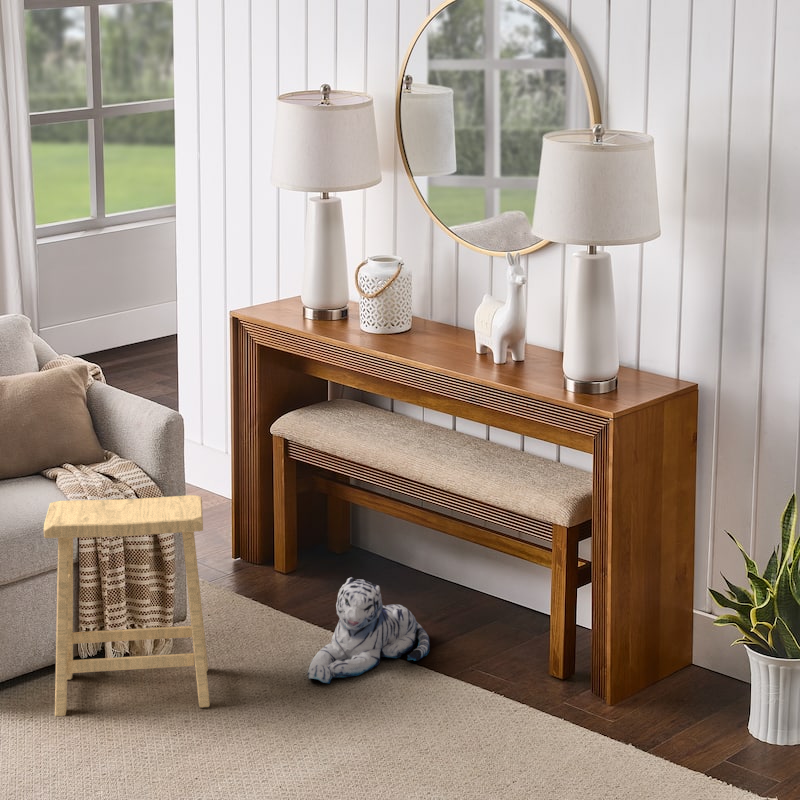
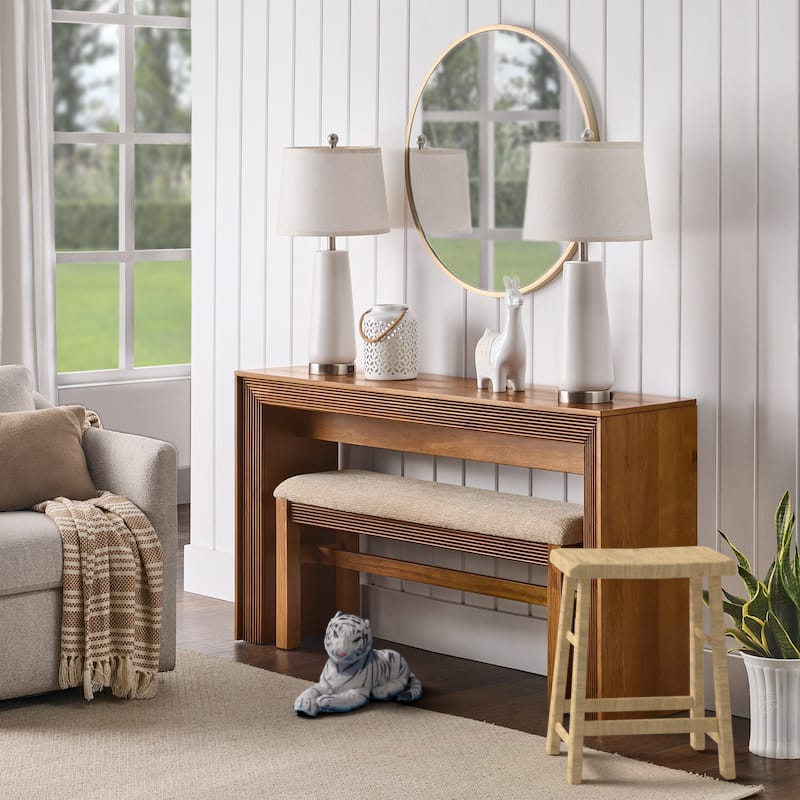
footstool: present [44,495,210,716] -> present [546,546,736,784]

